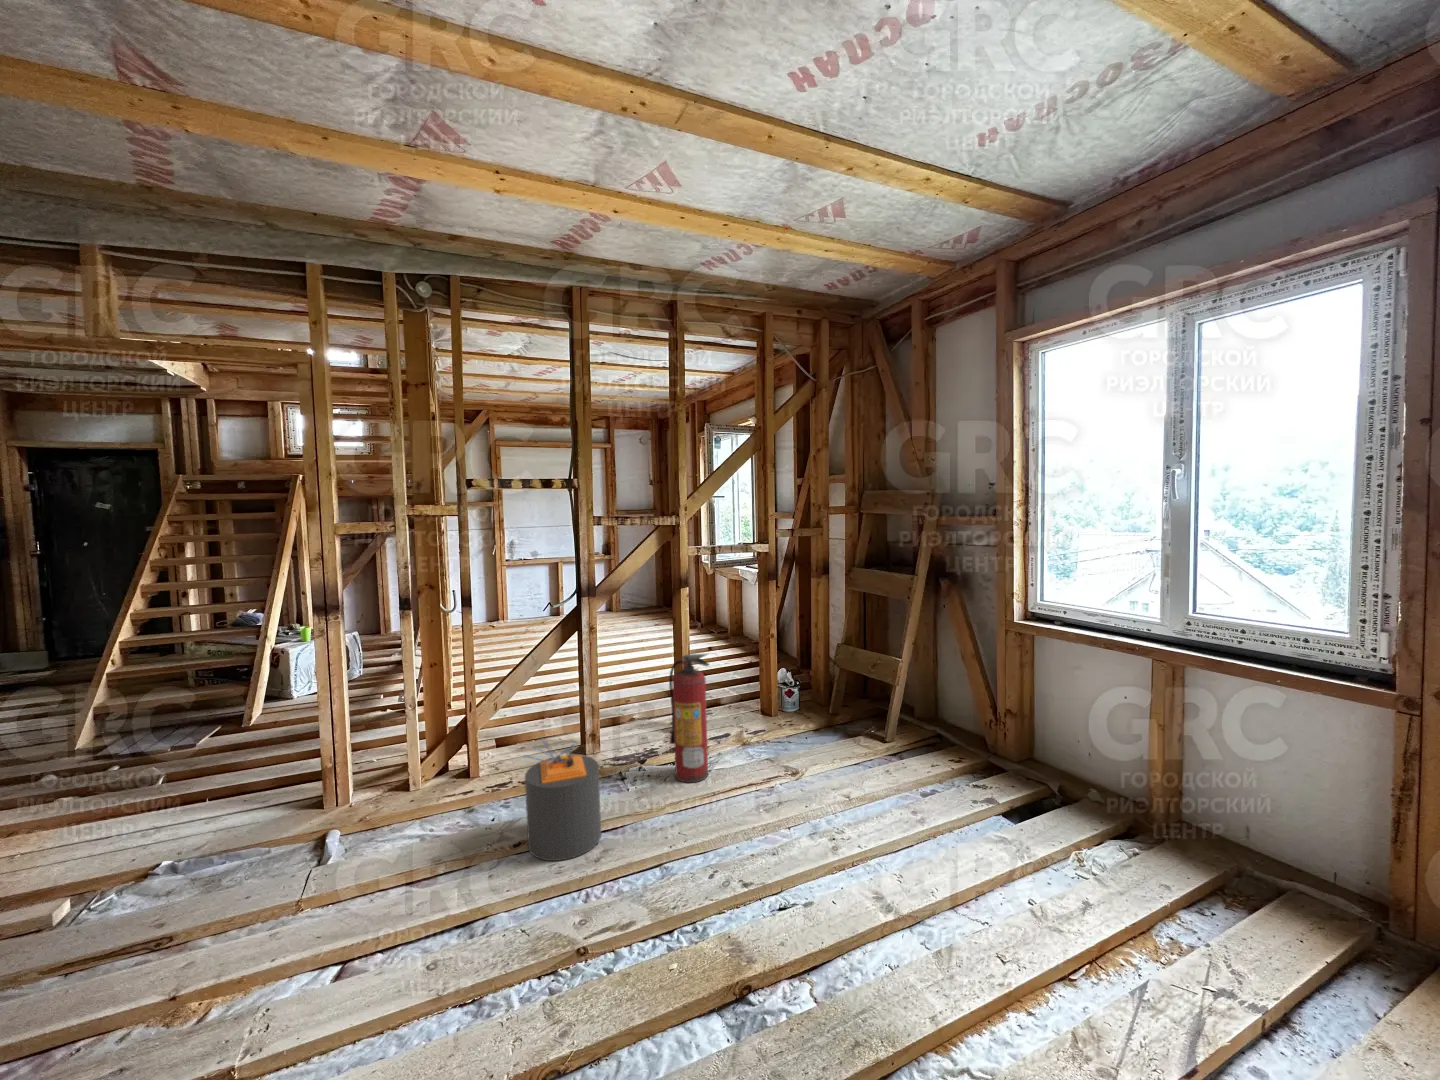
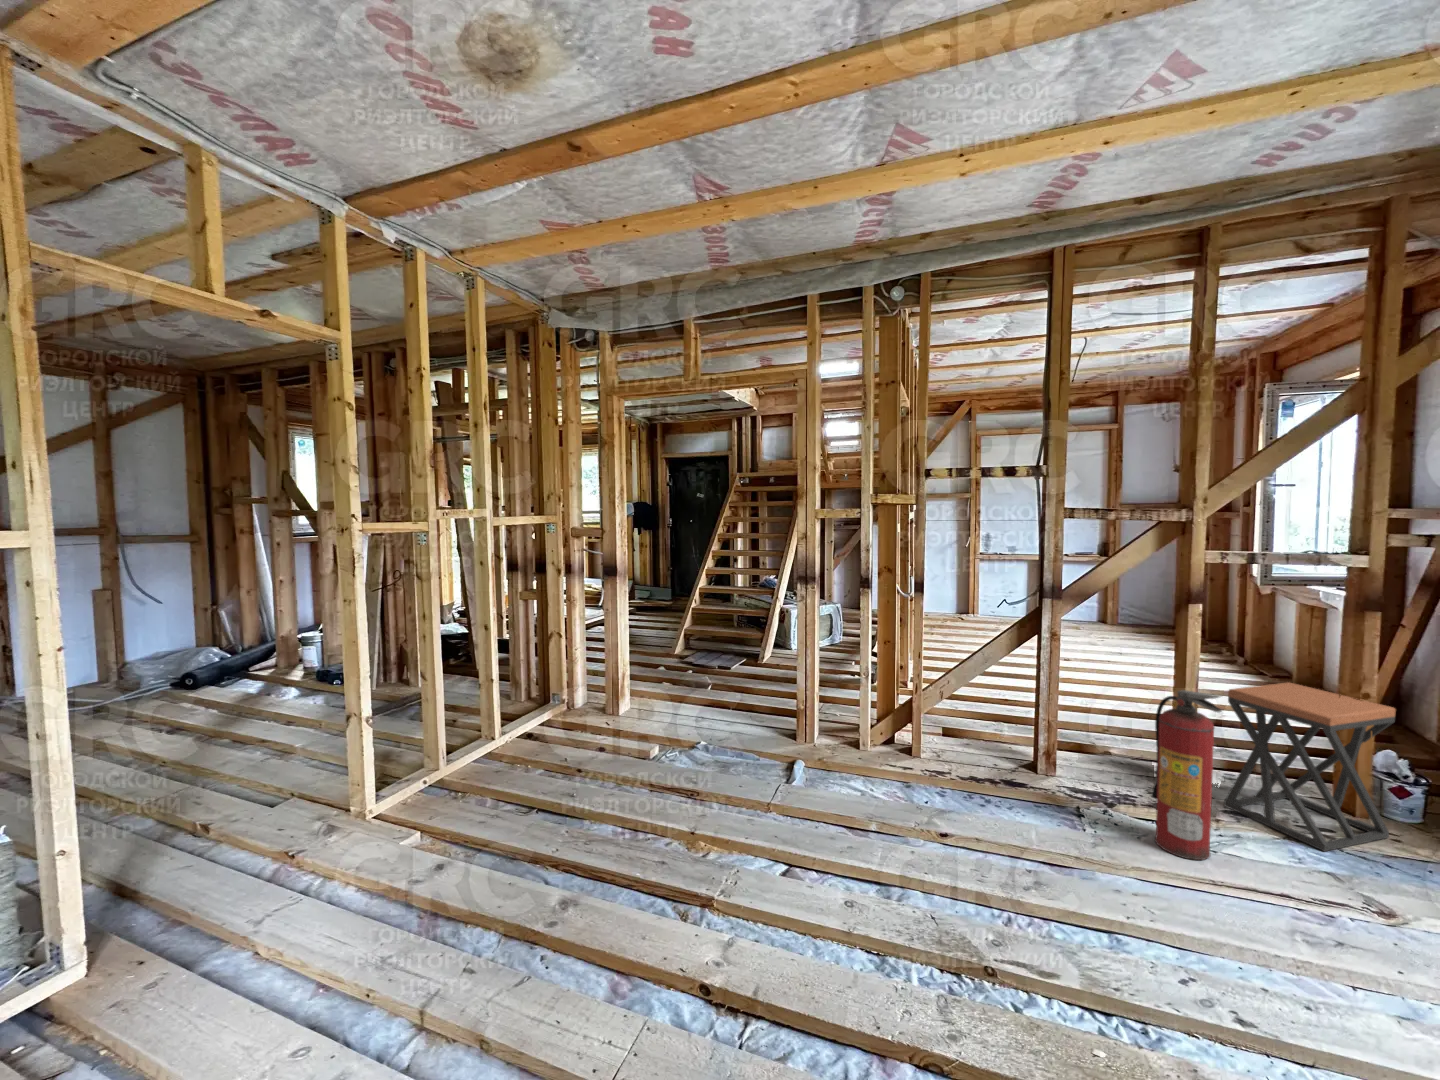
stool: none [706,635,787,745] -> present [1224,682,1396,851]
trash can: present [523,741,601,861] -> none [953,735,1040,876]

